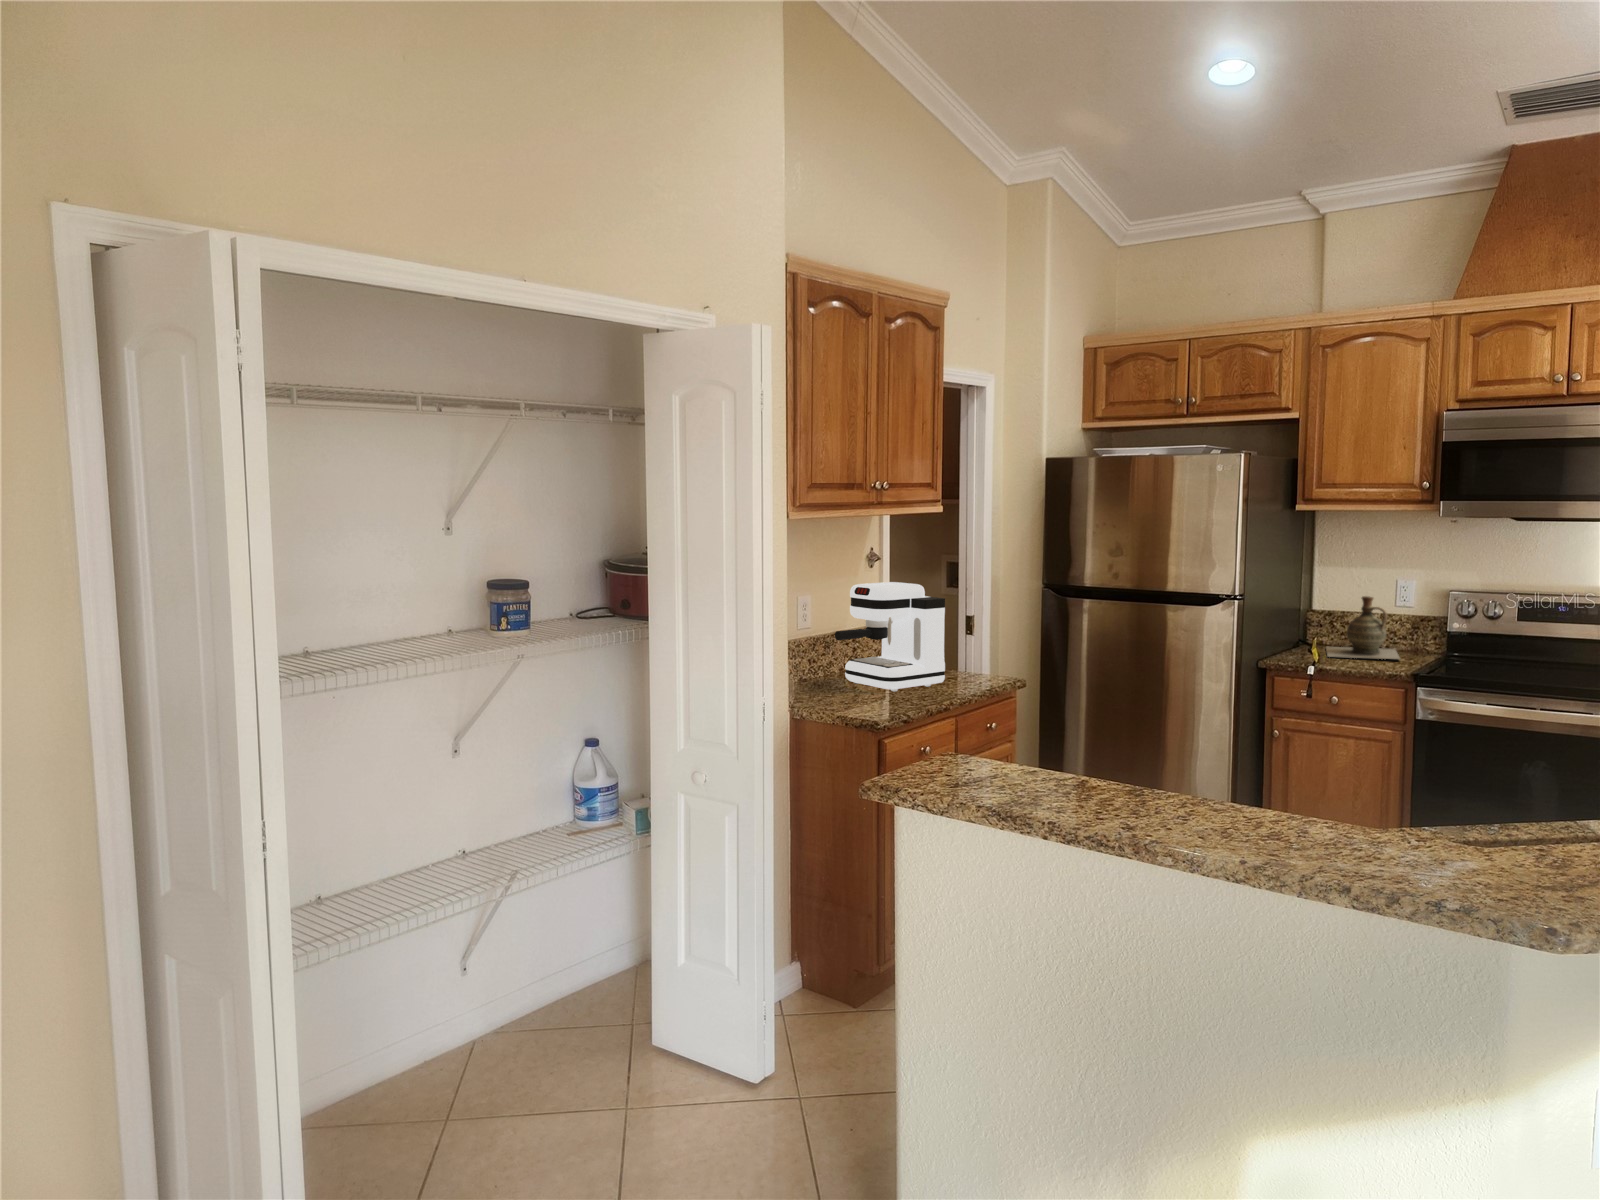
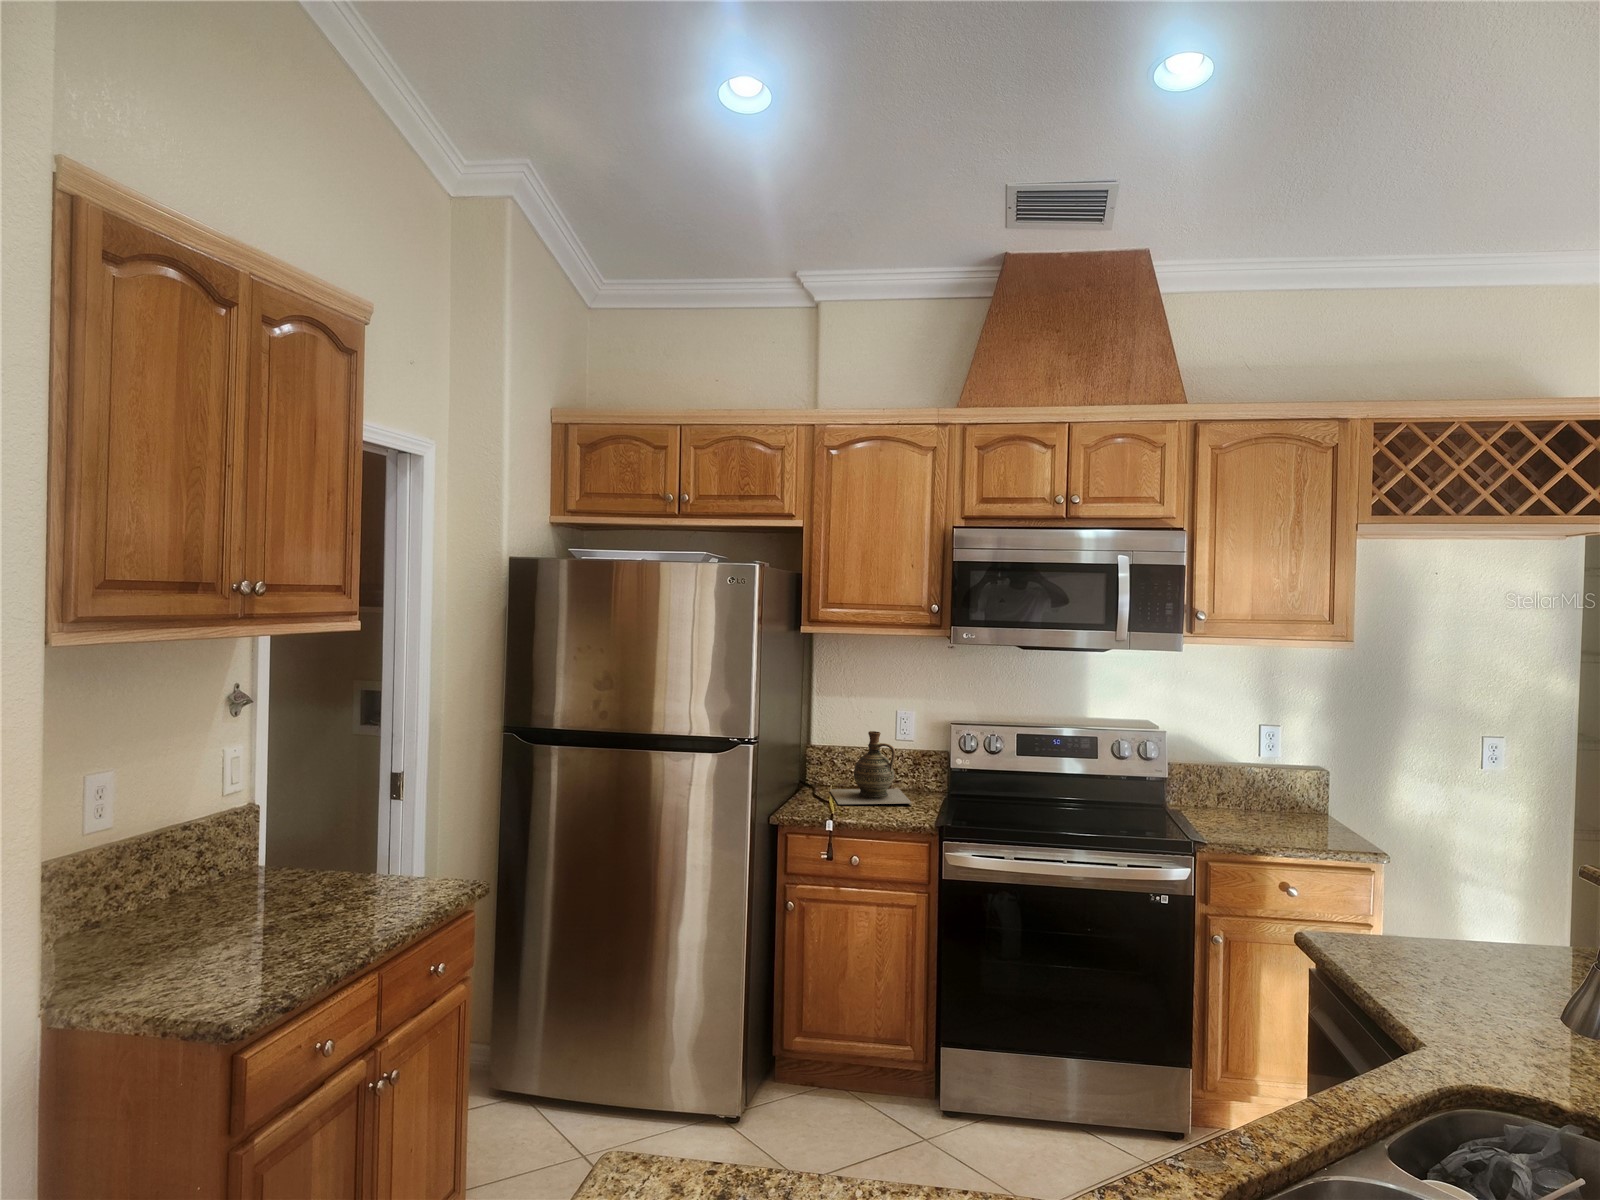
coffee maker: present [835,582,945,691] -> none [154,743,362,935]

